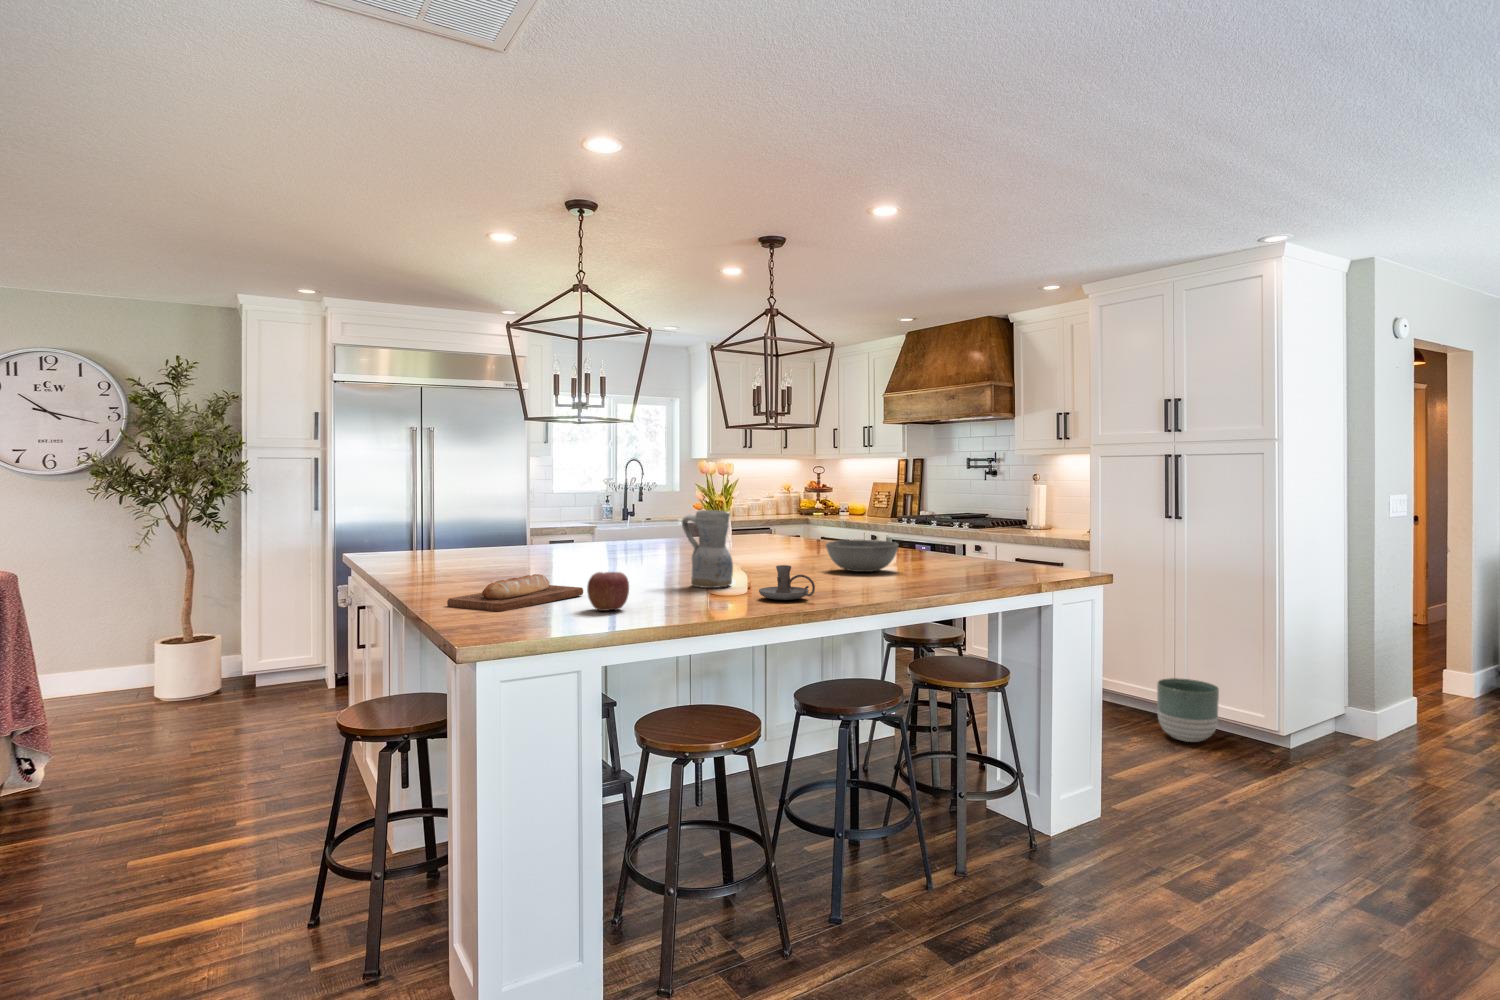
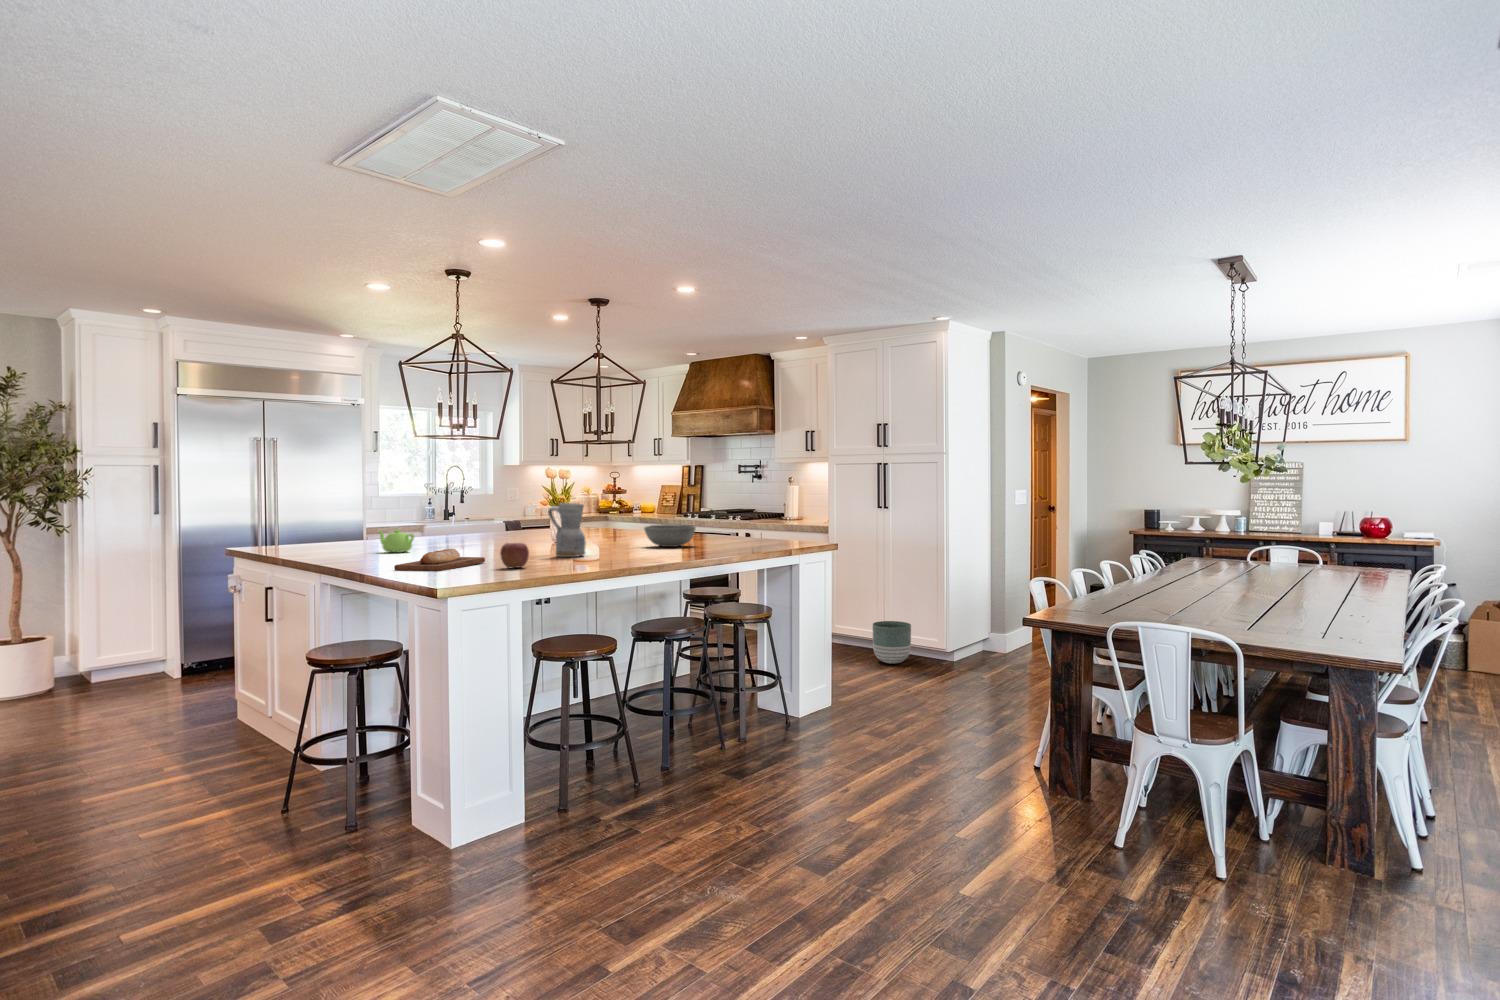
teapot: none [490,539,531,569] -> present [379,530,414,553]
candle holder: present [759,565,815,600] -> none [610,538,649,560]

